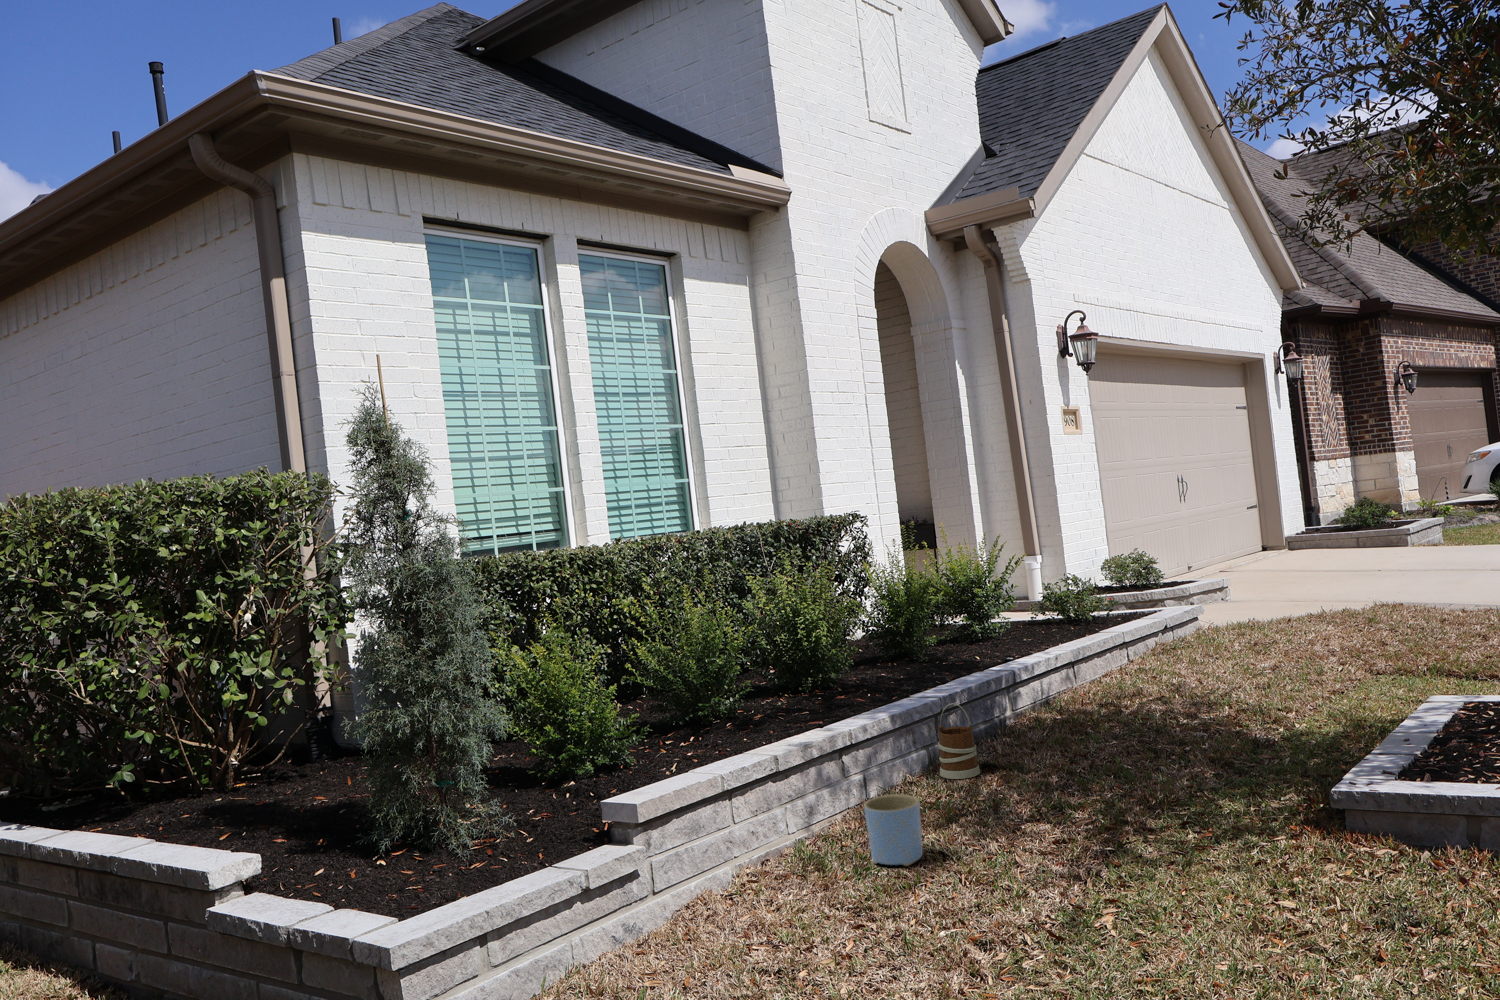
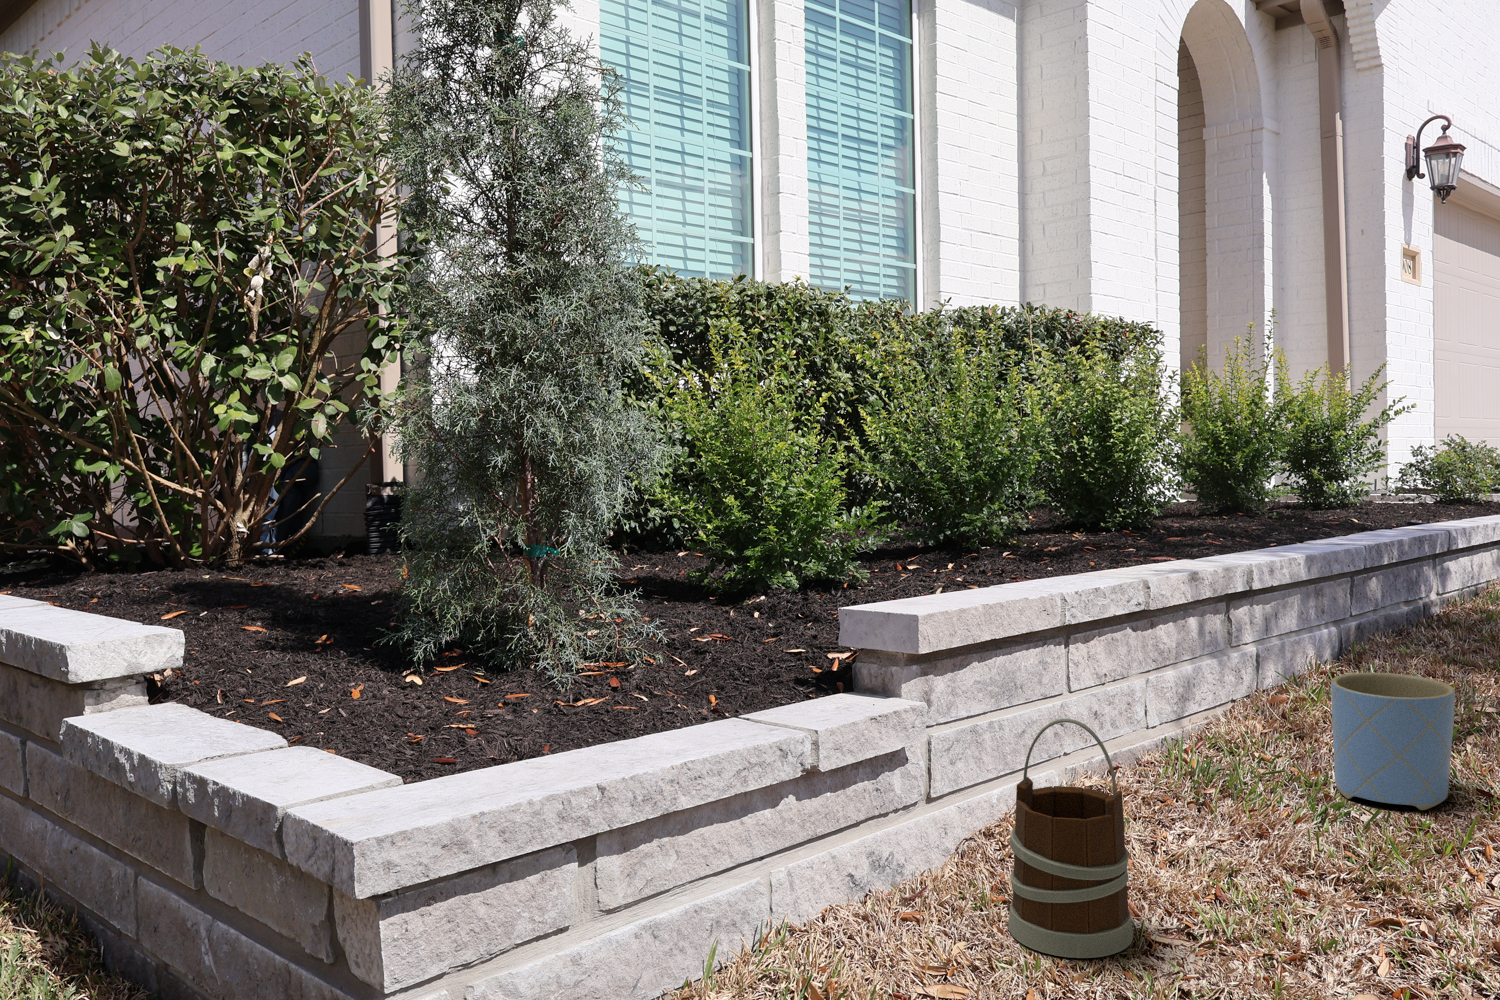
wooden bucket: present [938,703,980,779] -> present [1008,719,1133,958]

